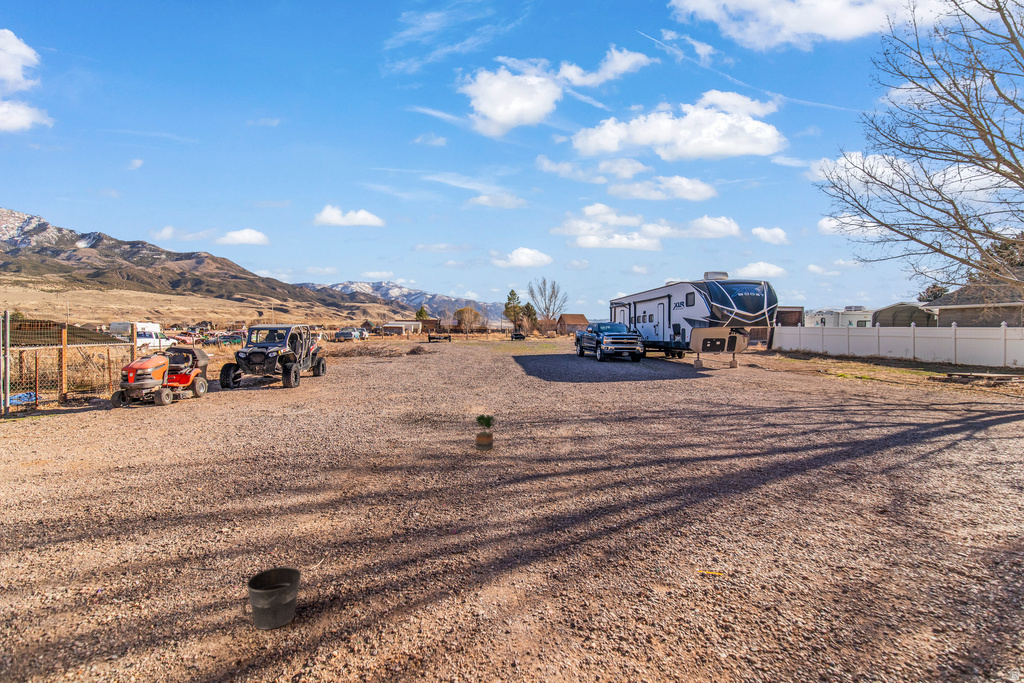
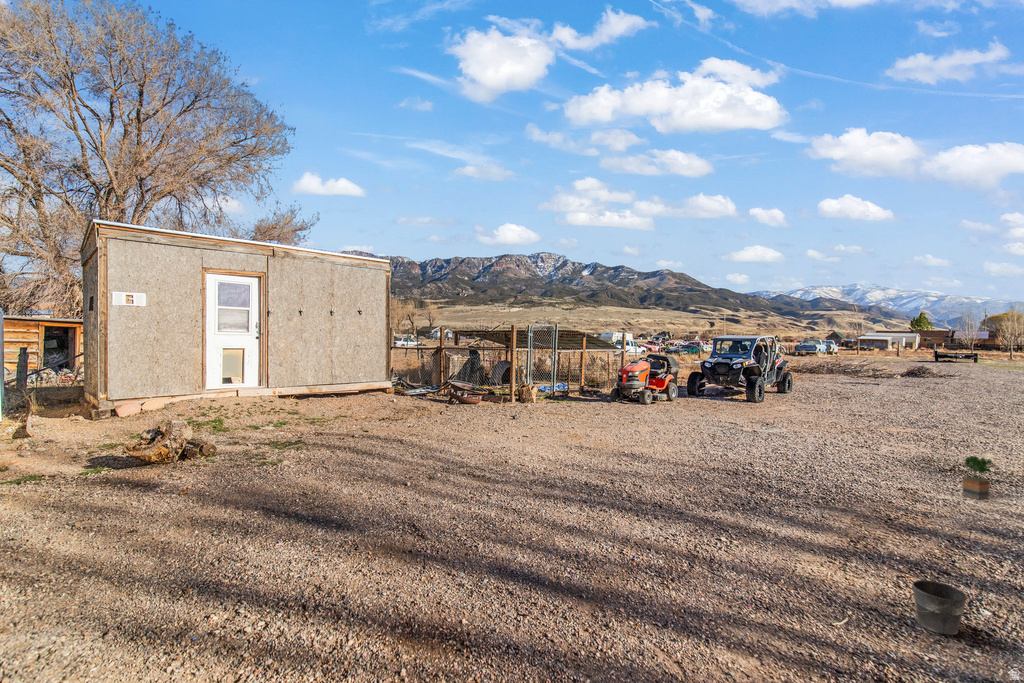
bucket: present [242,567,301,629] -> present [907,580,967,635]

